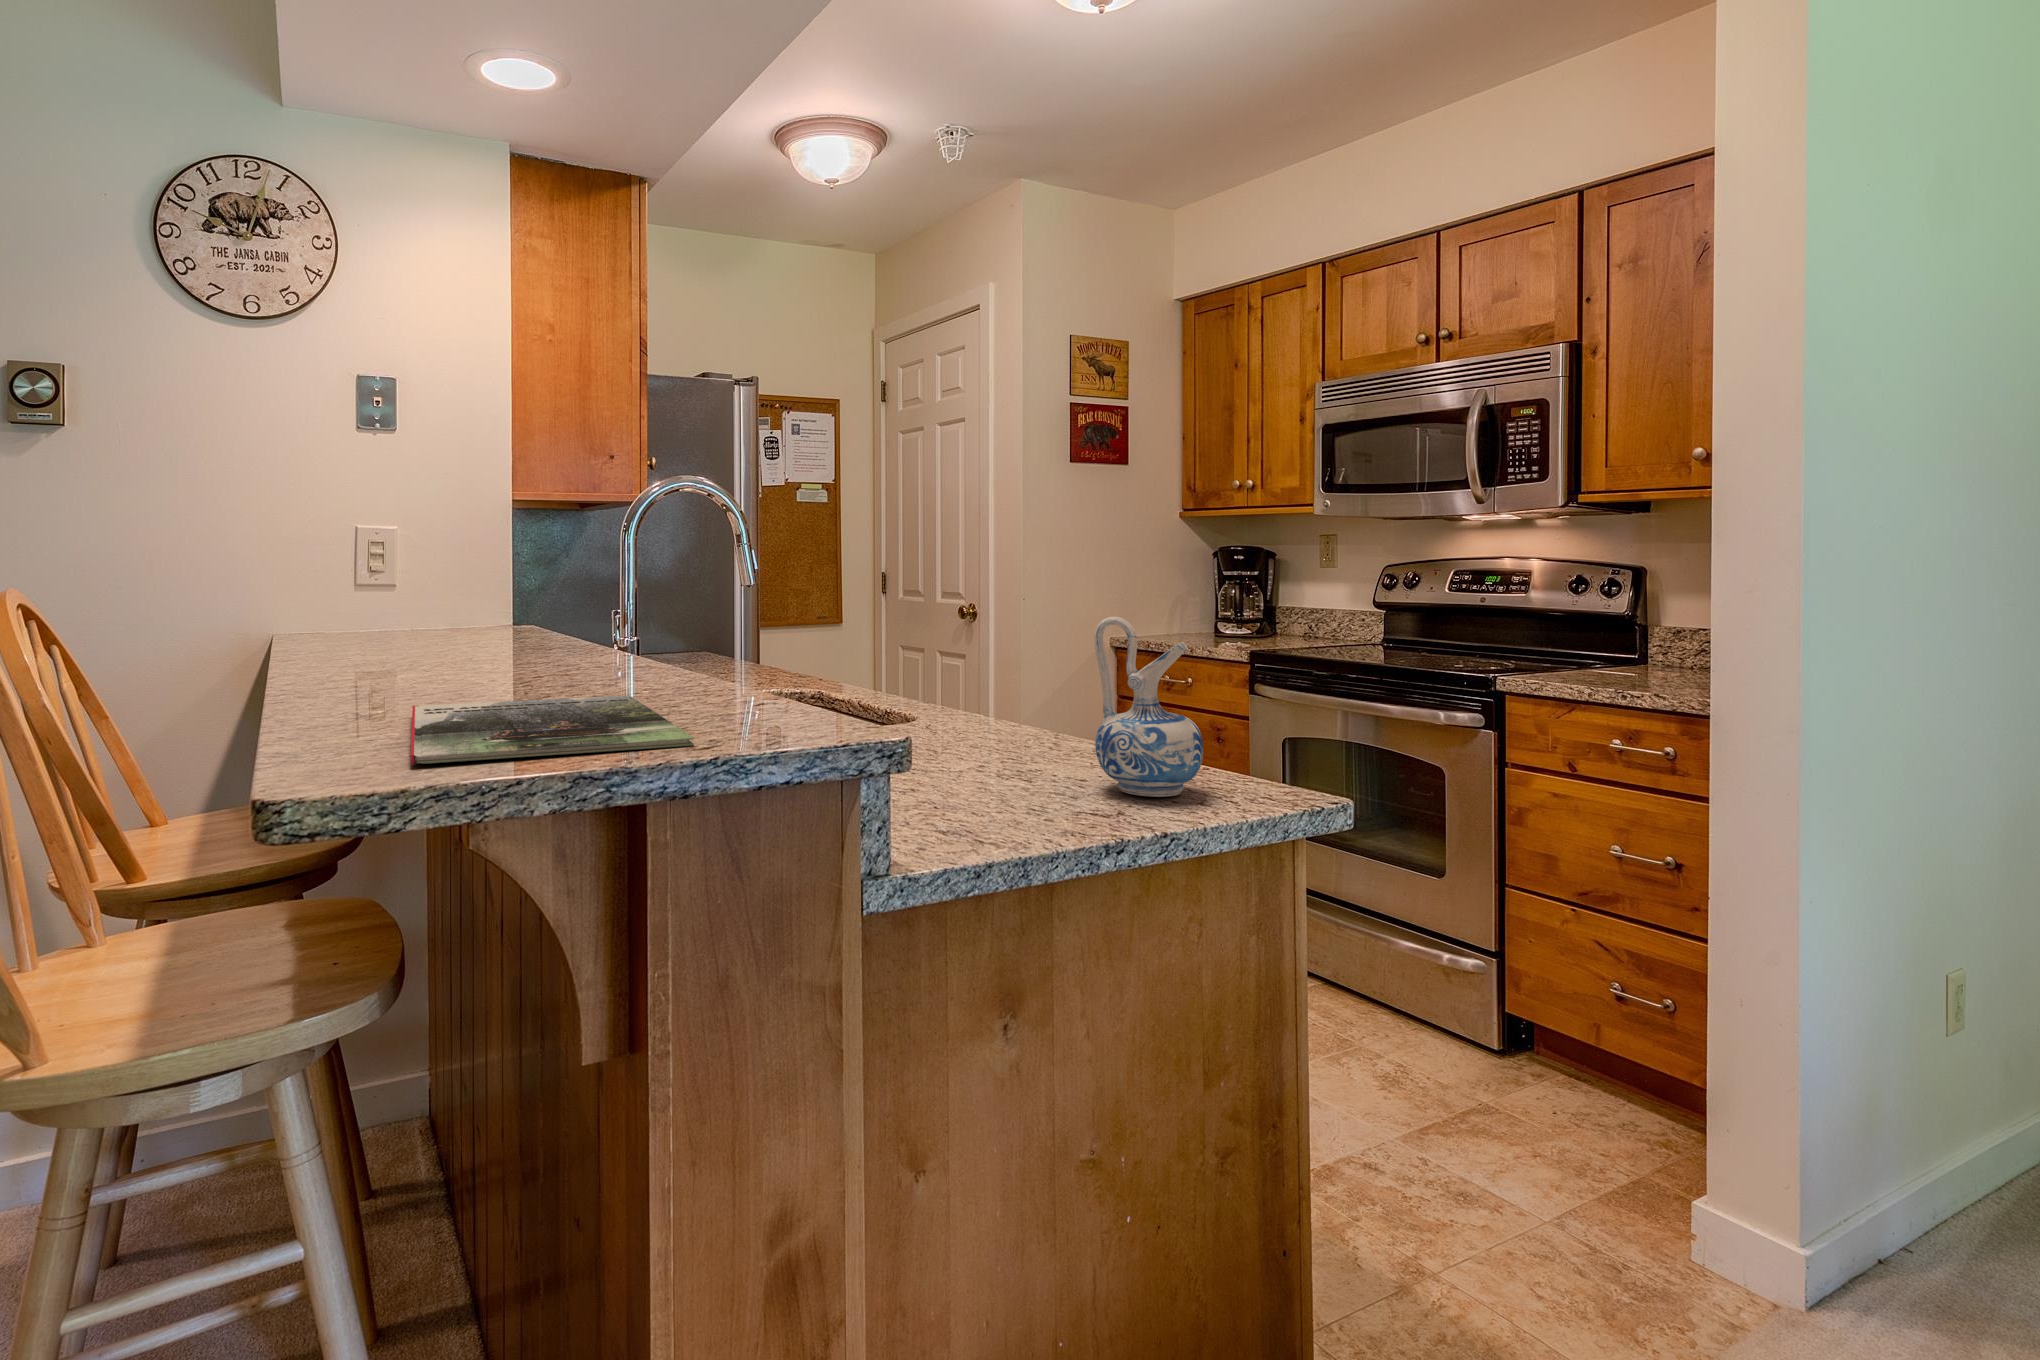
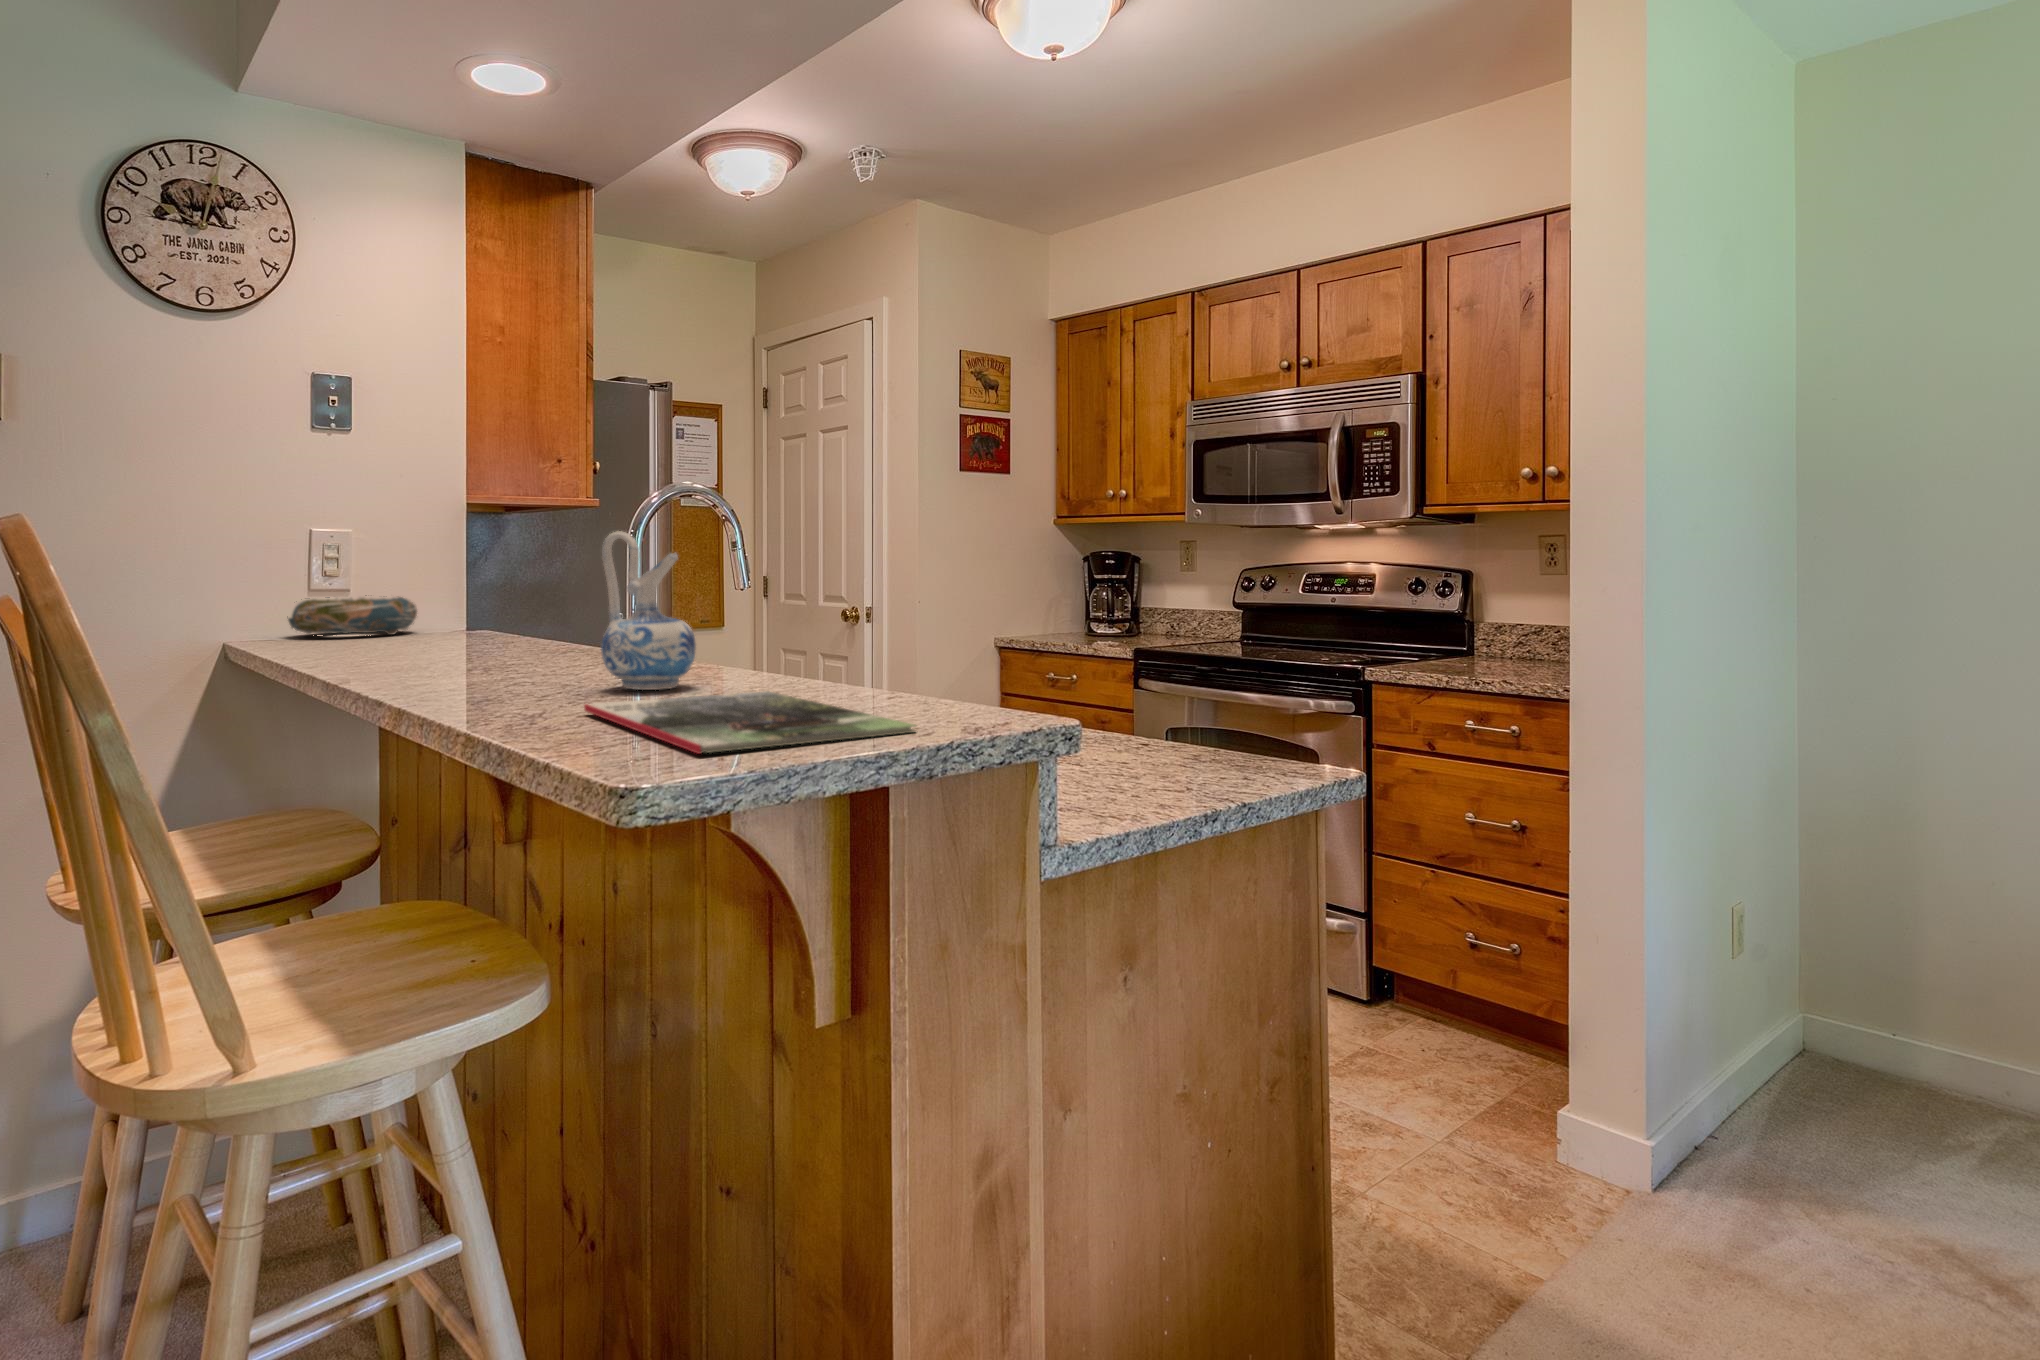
decorative bowl: none [333,590,462,631] -> present [288,595,417,635]
ceramic pitcher: present [1094,617,1203,797] -> present [601,531,696,690]

